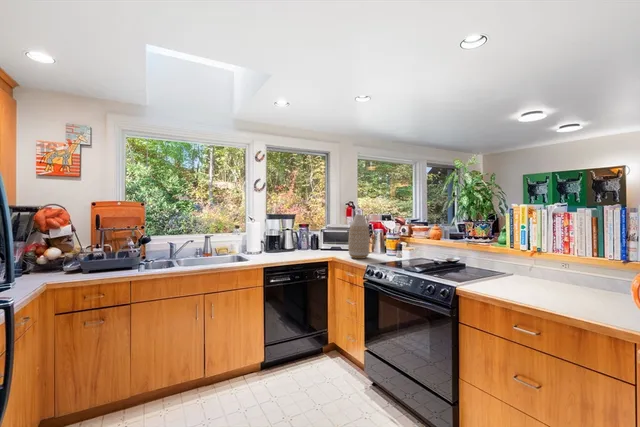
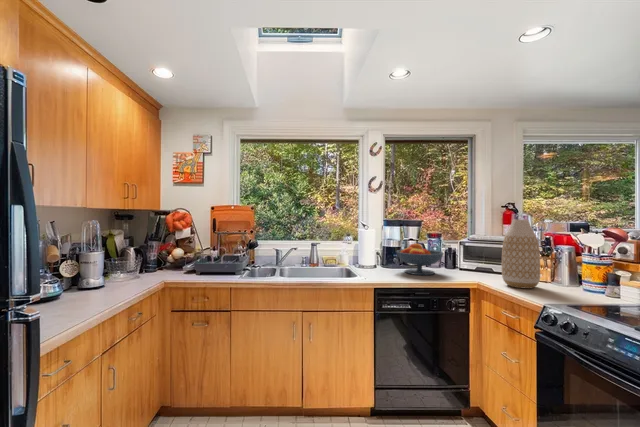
fruit bowl: none [278,232,312,255] -> present [397,243,443,275]

